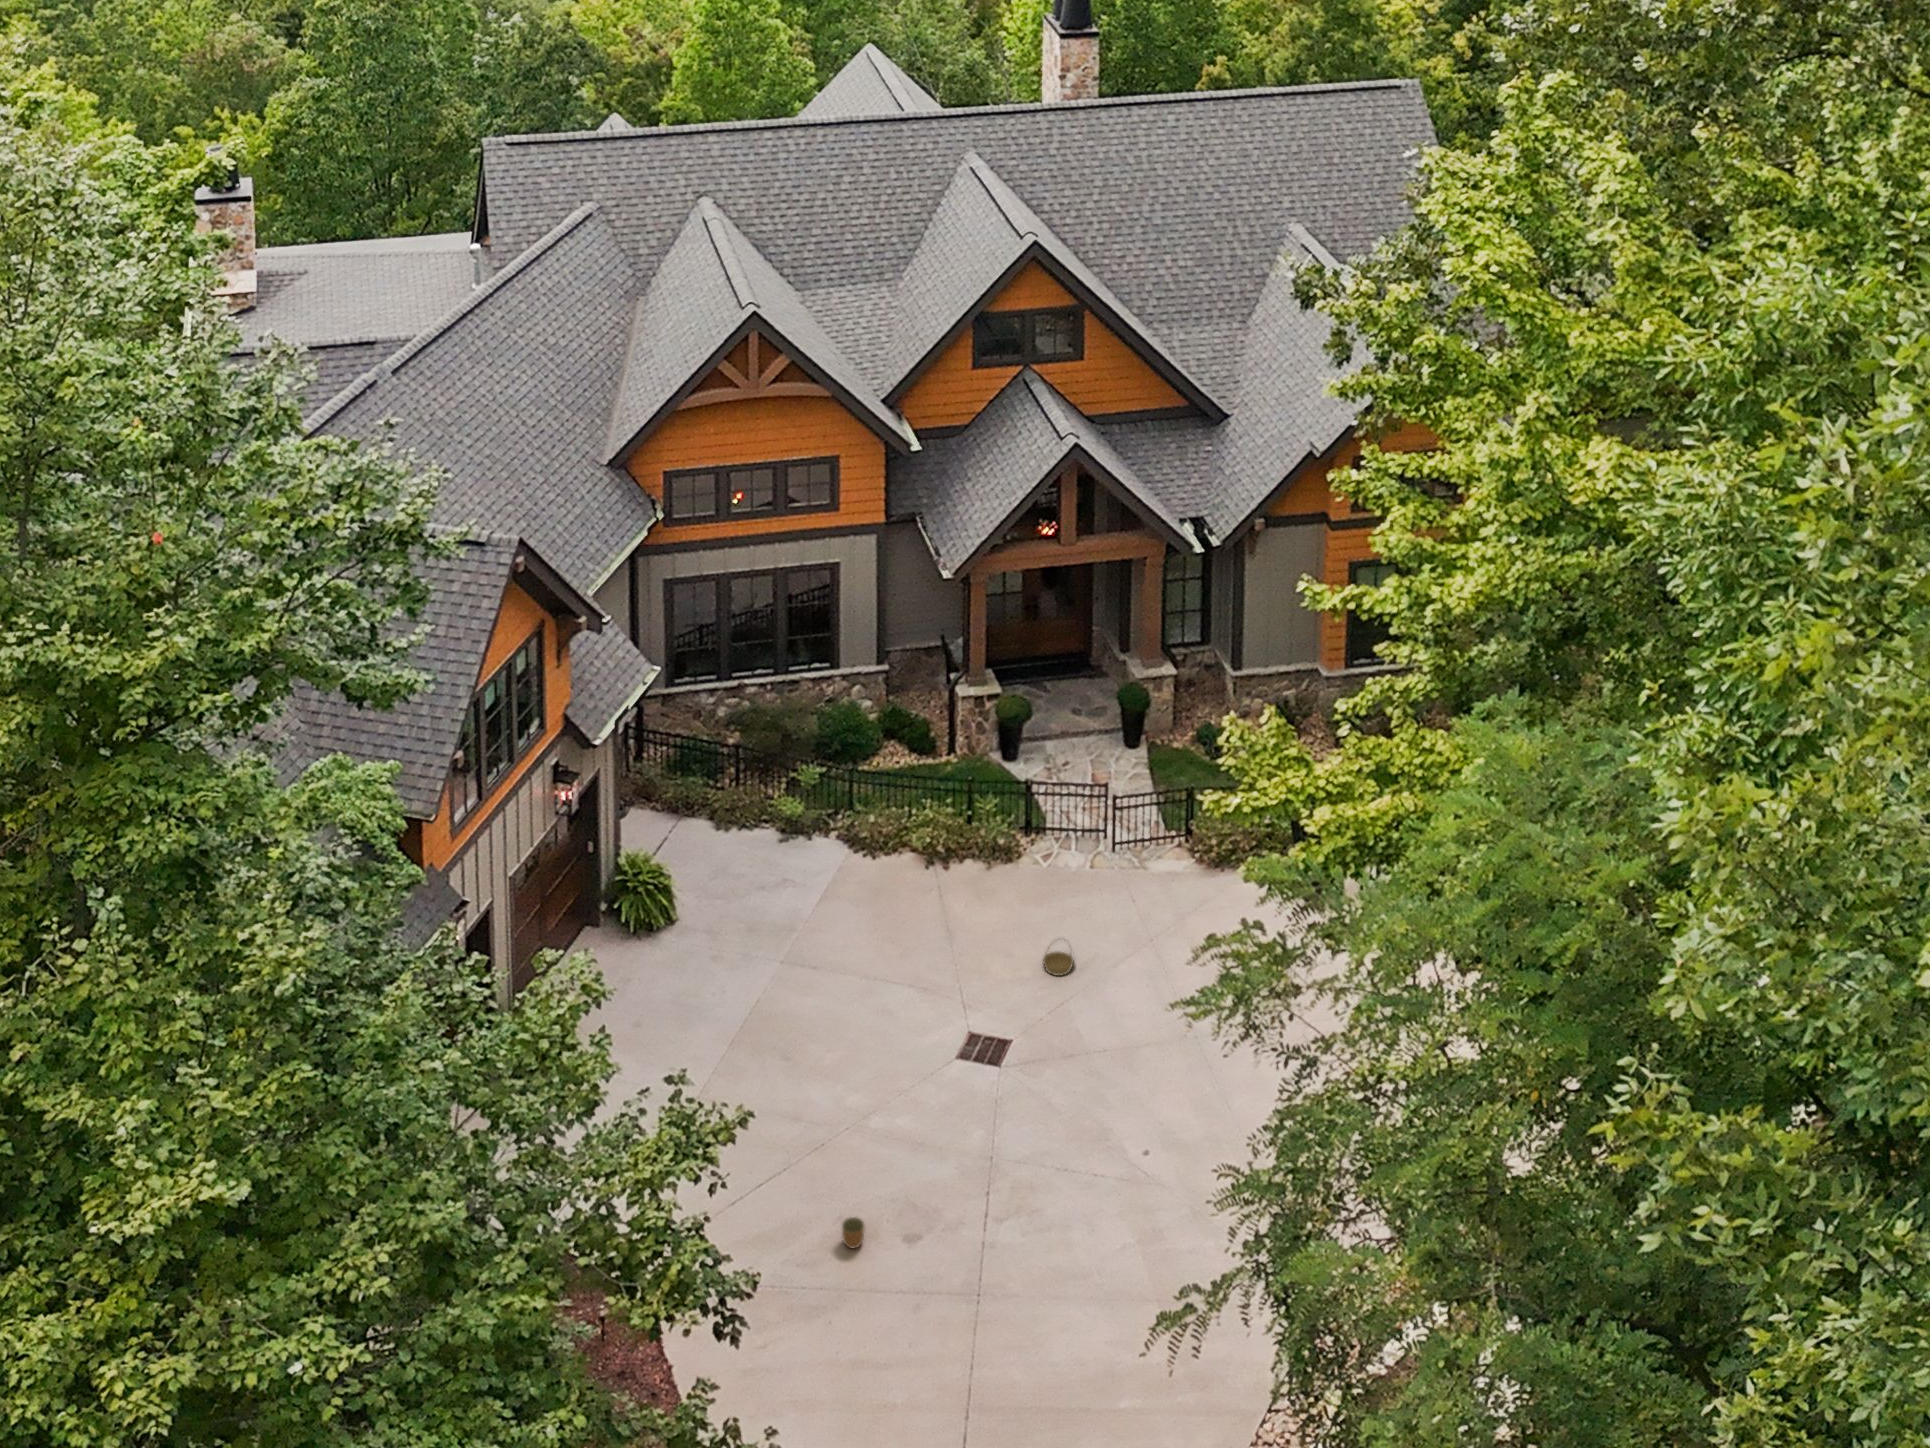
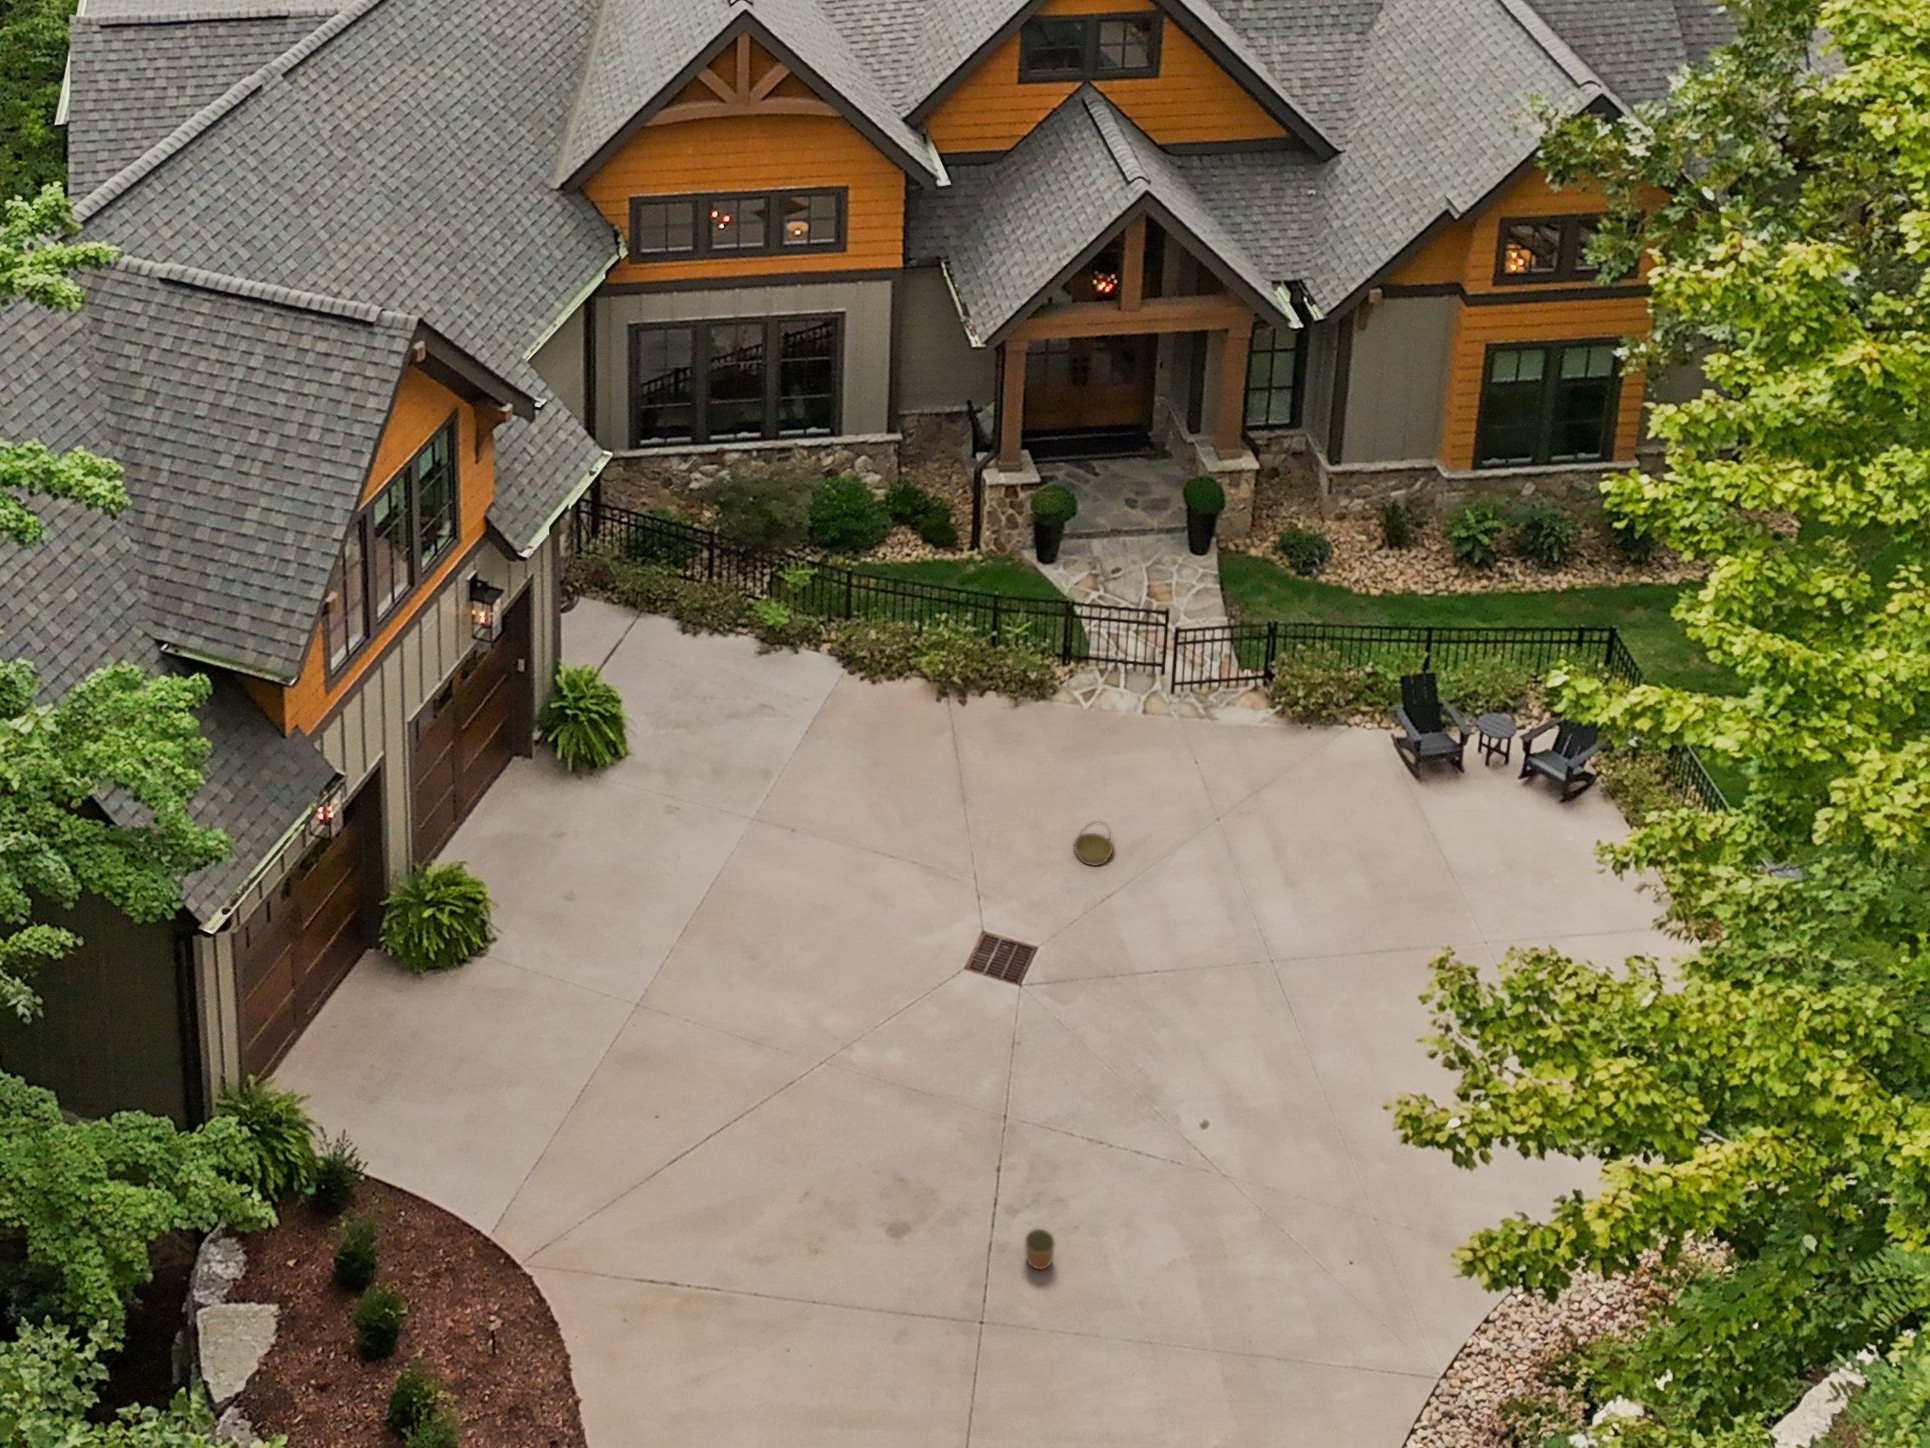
planter: present [842,1217,865,1248] -> present [1025,1229,1055,1269]

